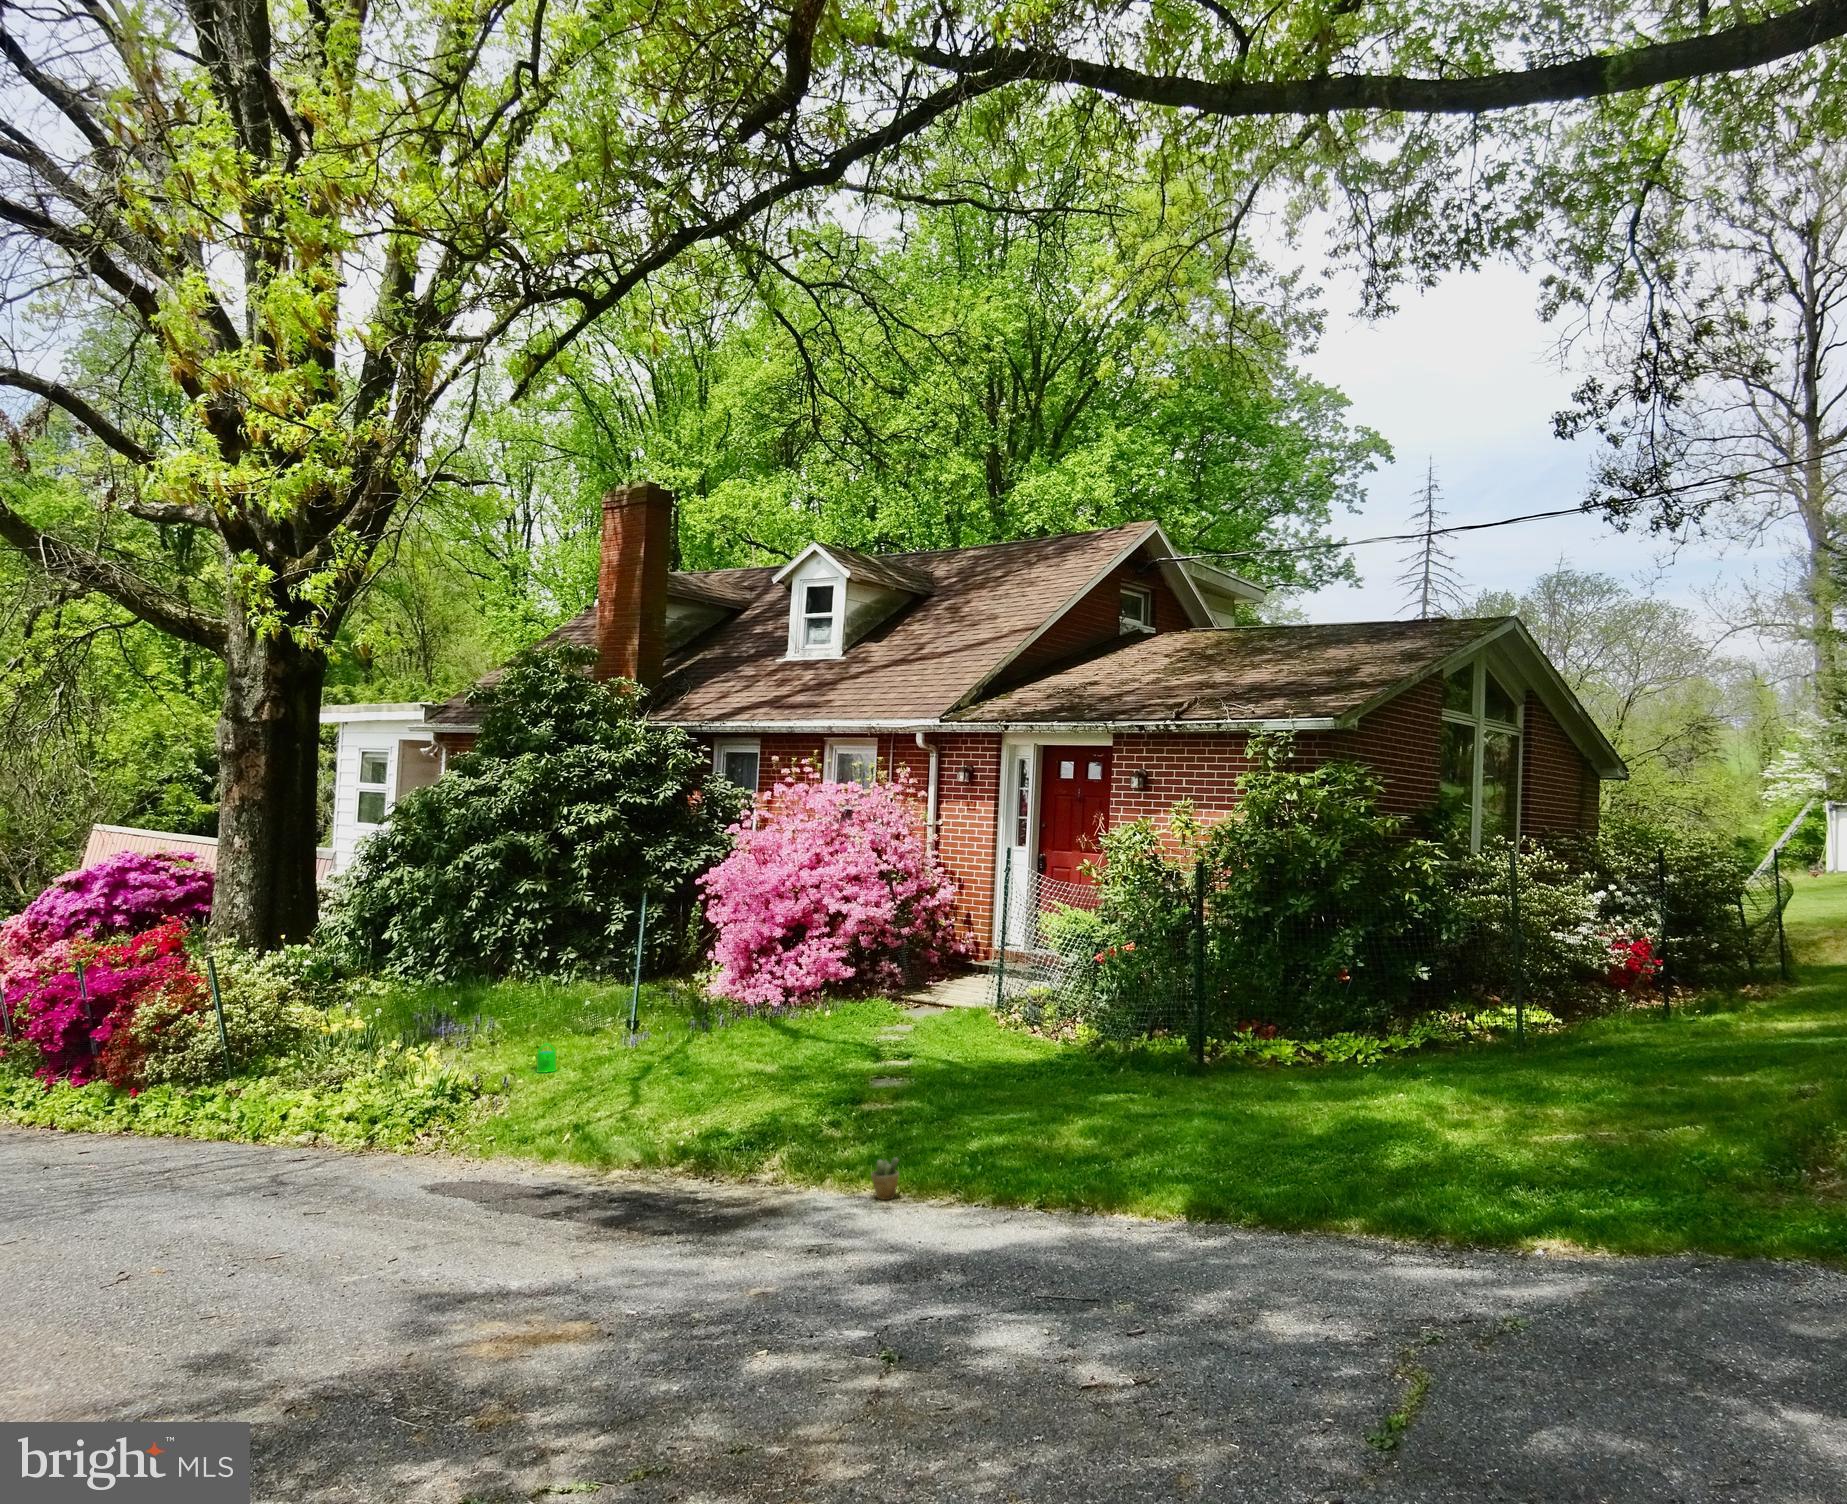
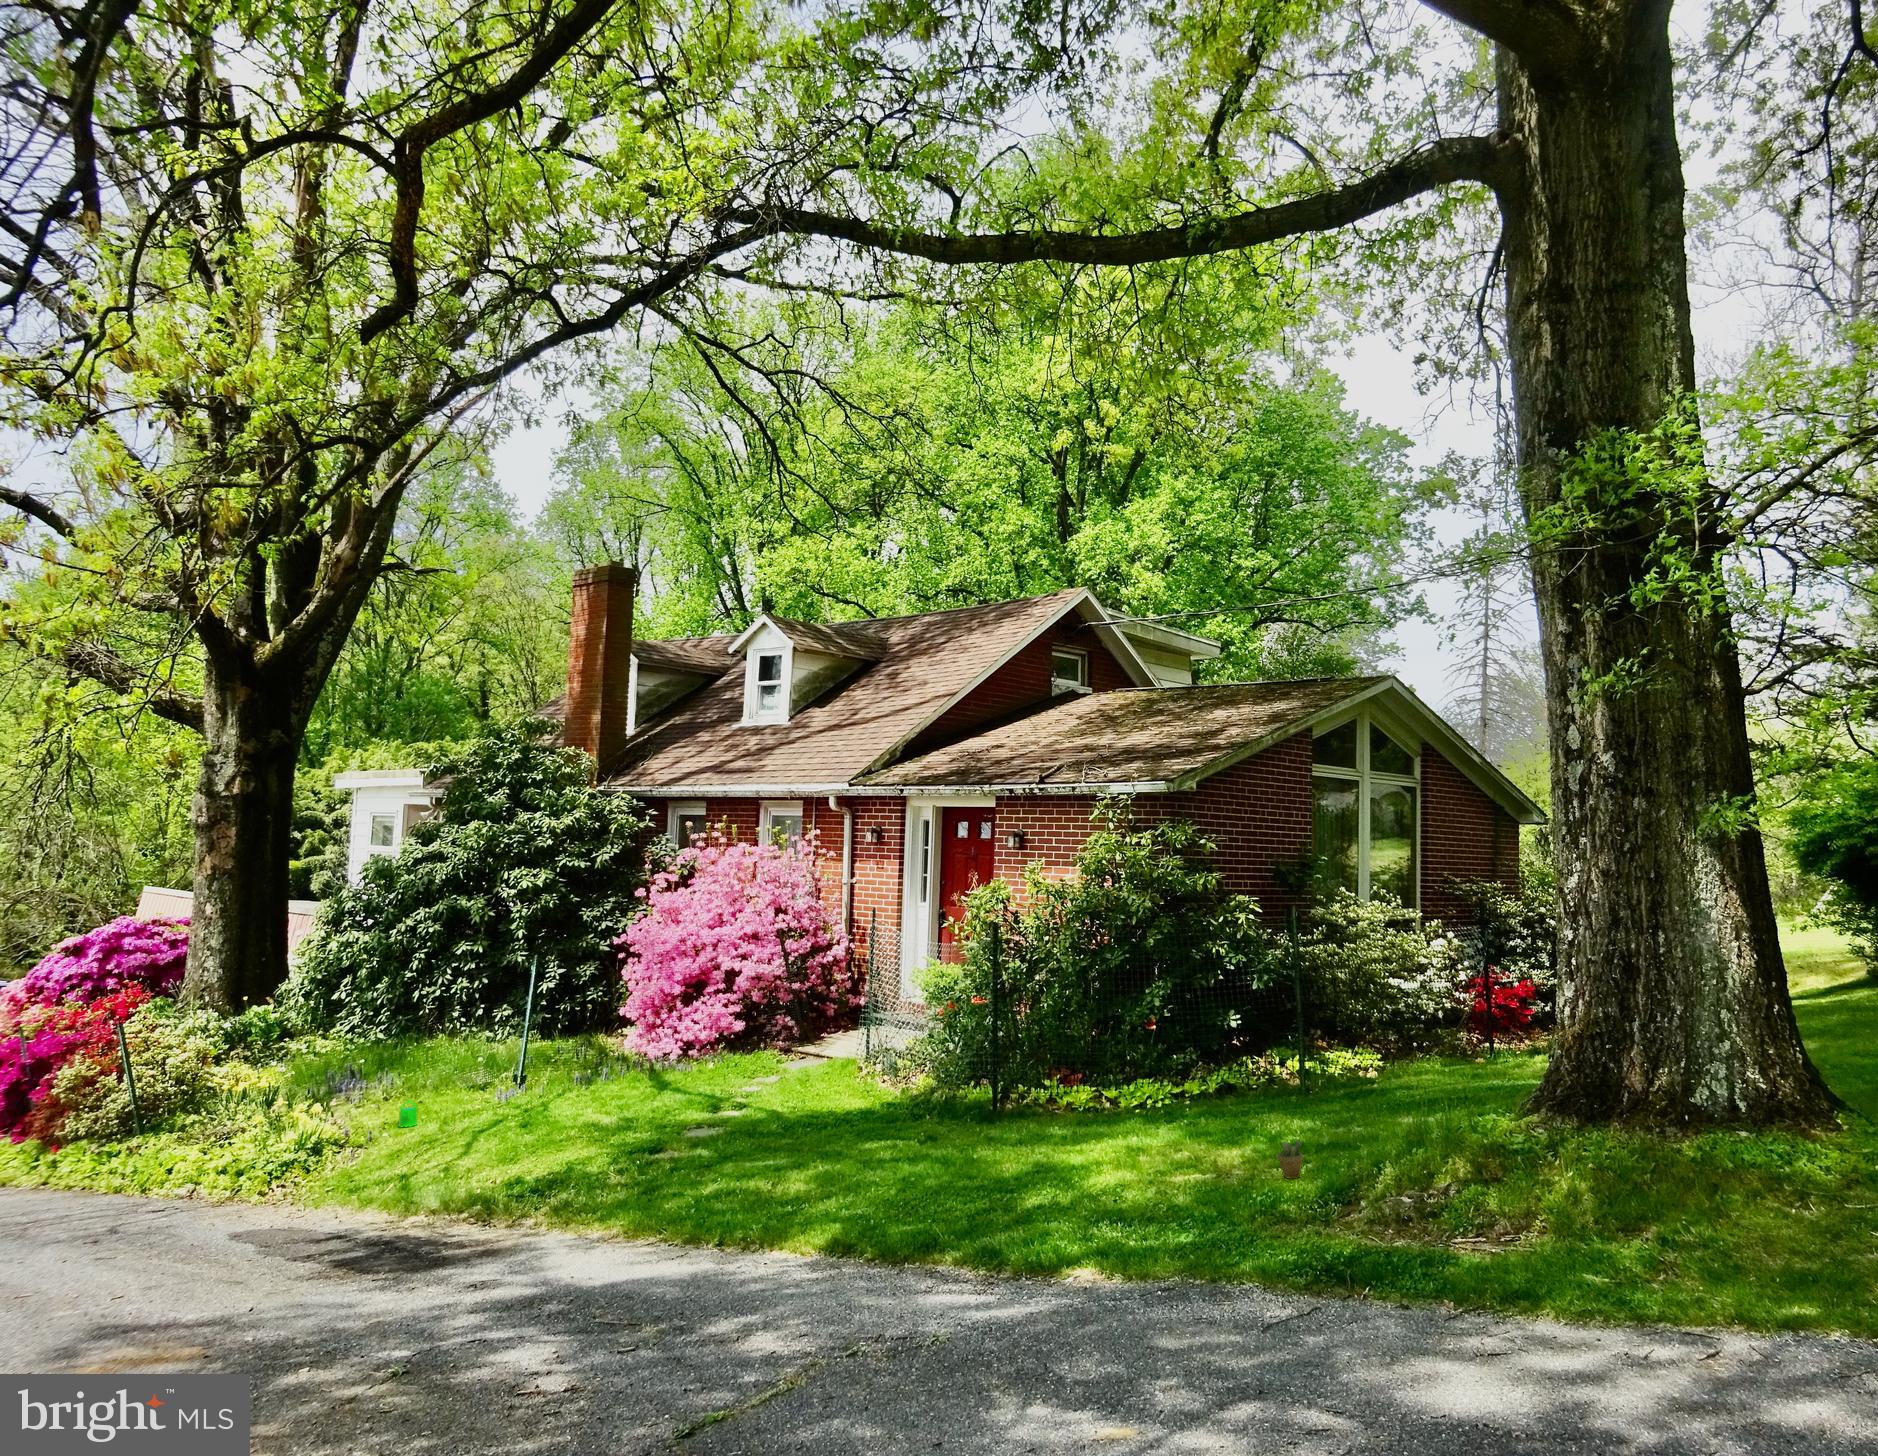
potted plant: present [871,1158,899,1200] -> present [1277,1141,1303,1179]

